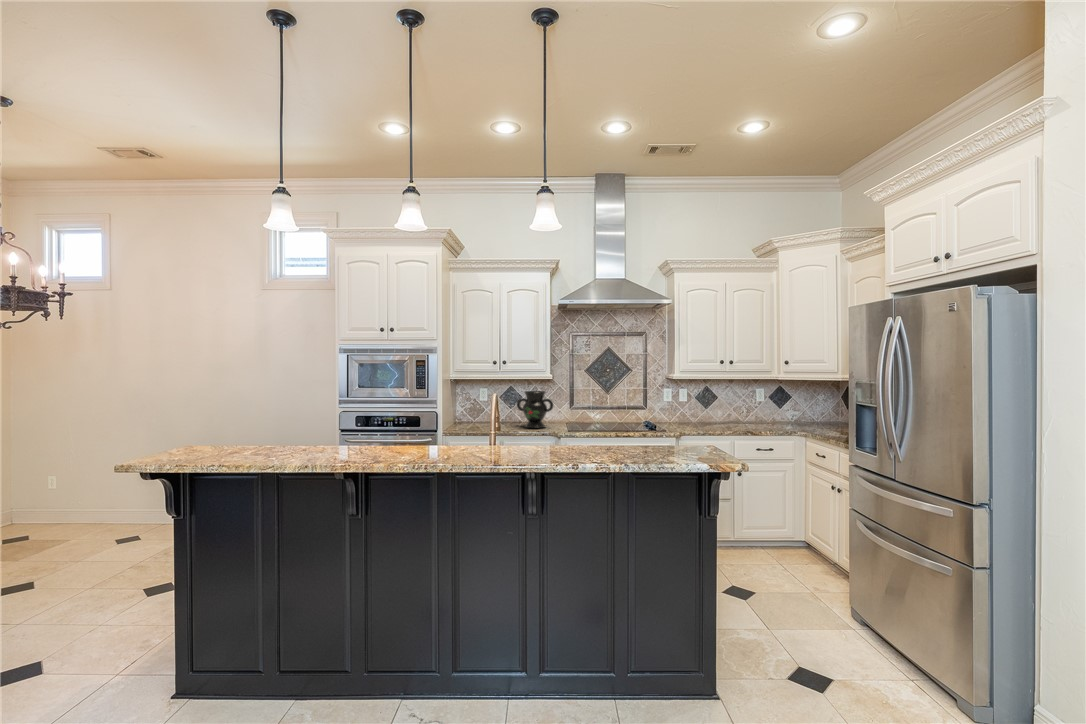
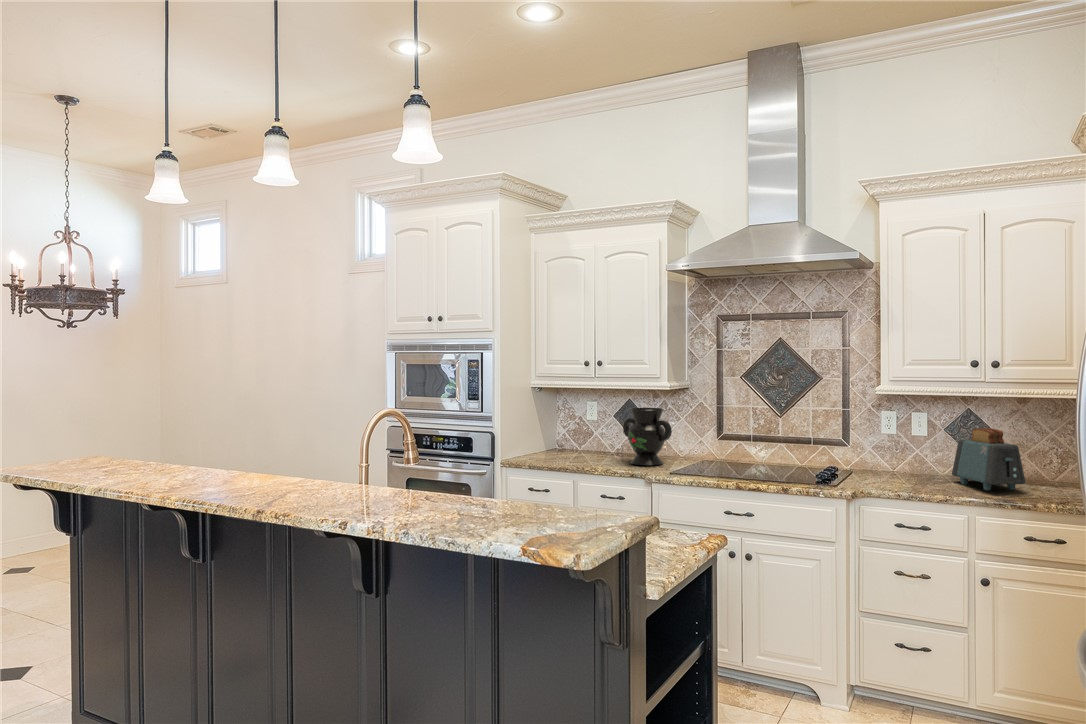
toaster: none [705,395,743,427] -> present [952,428,1025,490]

